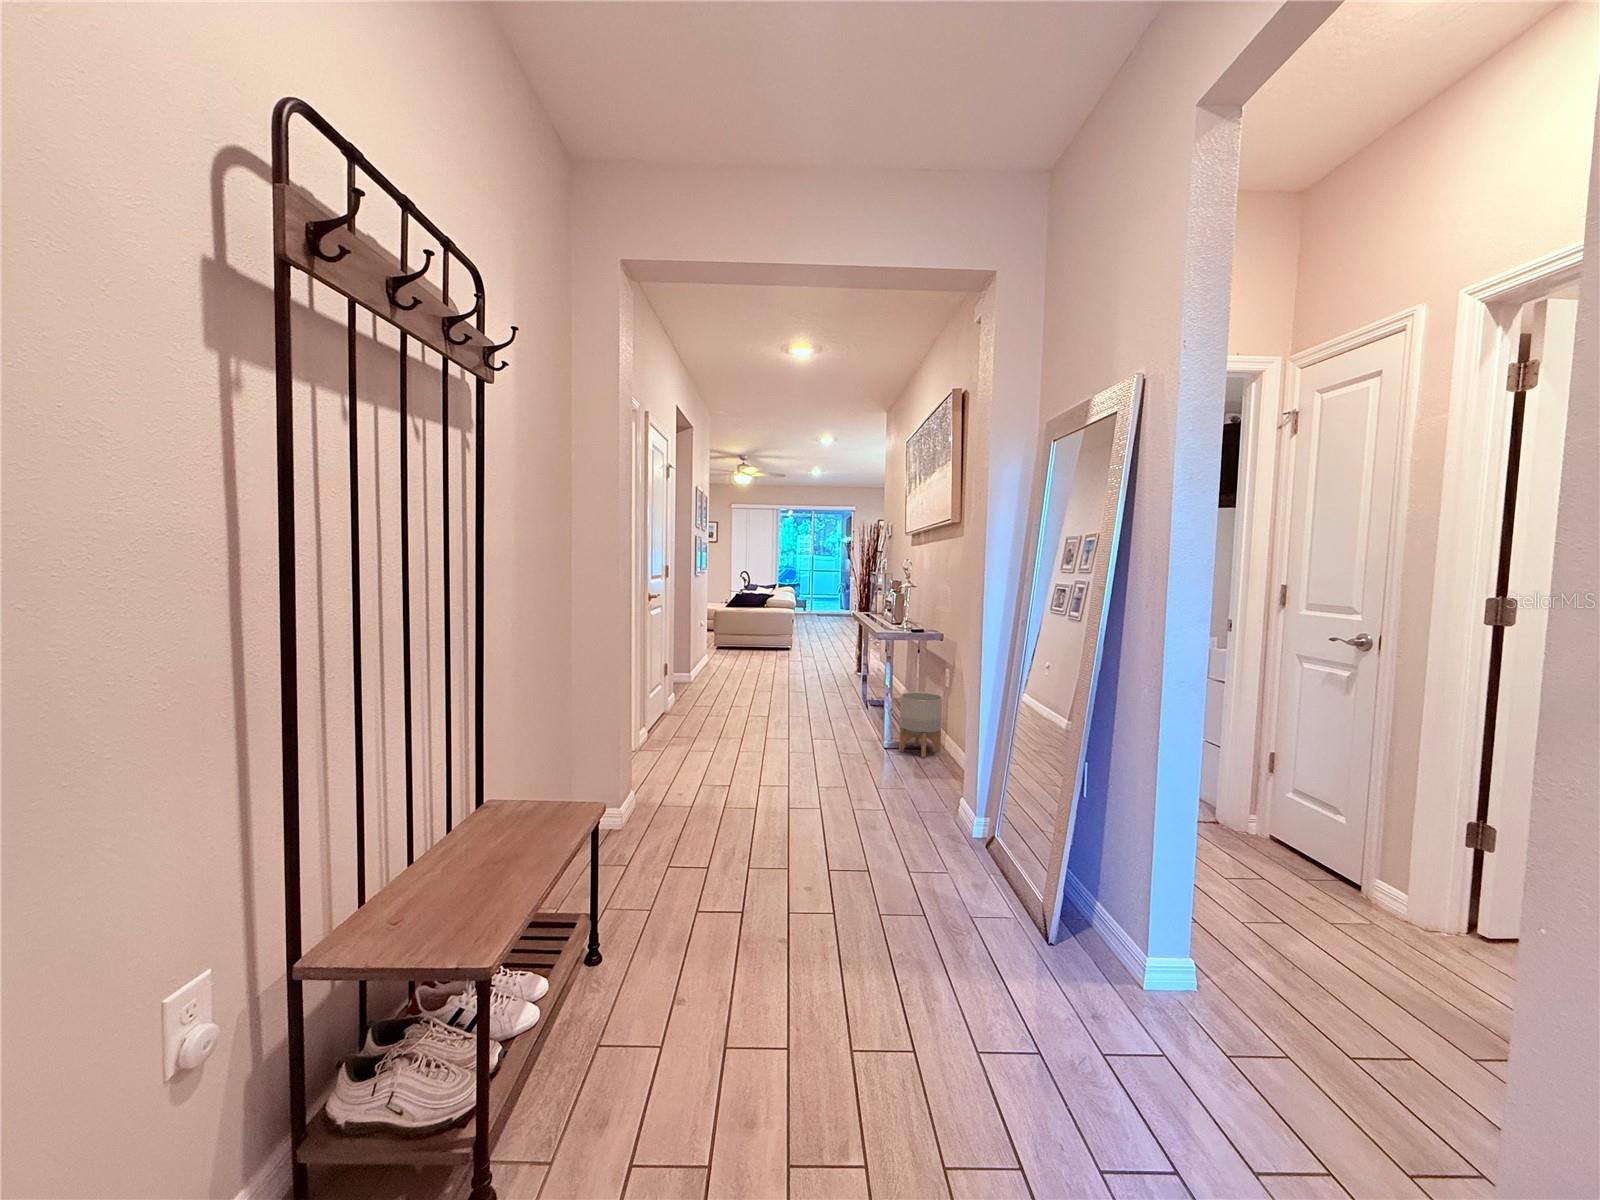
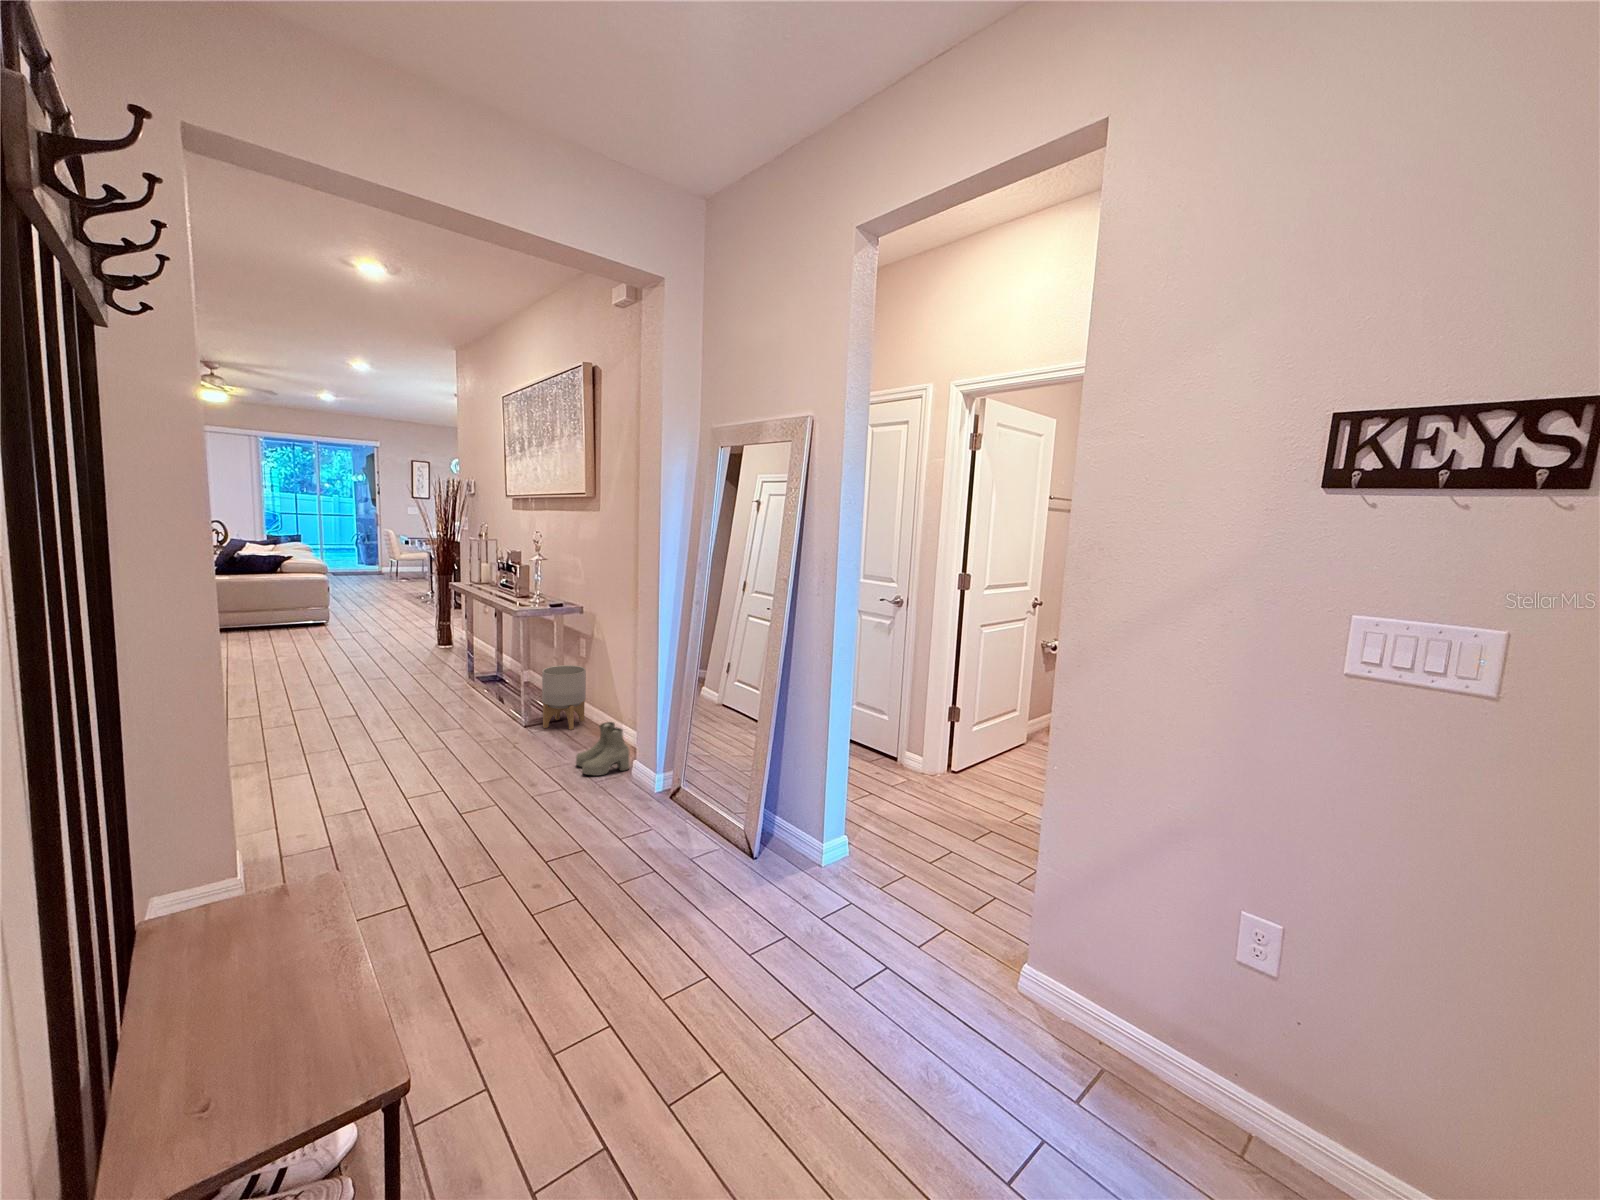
boots: none [908,752,958,807] -> present [576,722,629,776]

